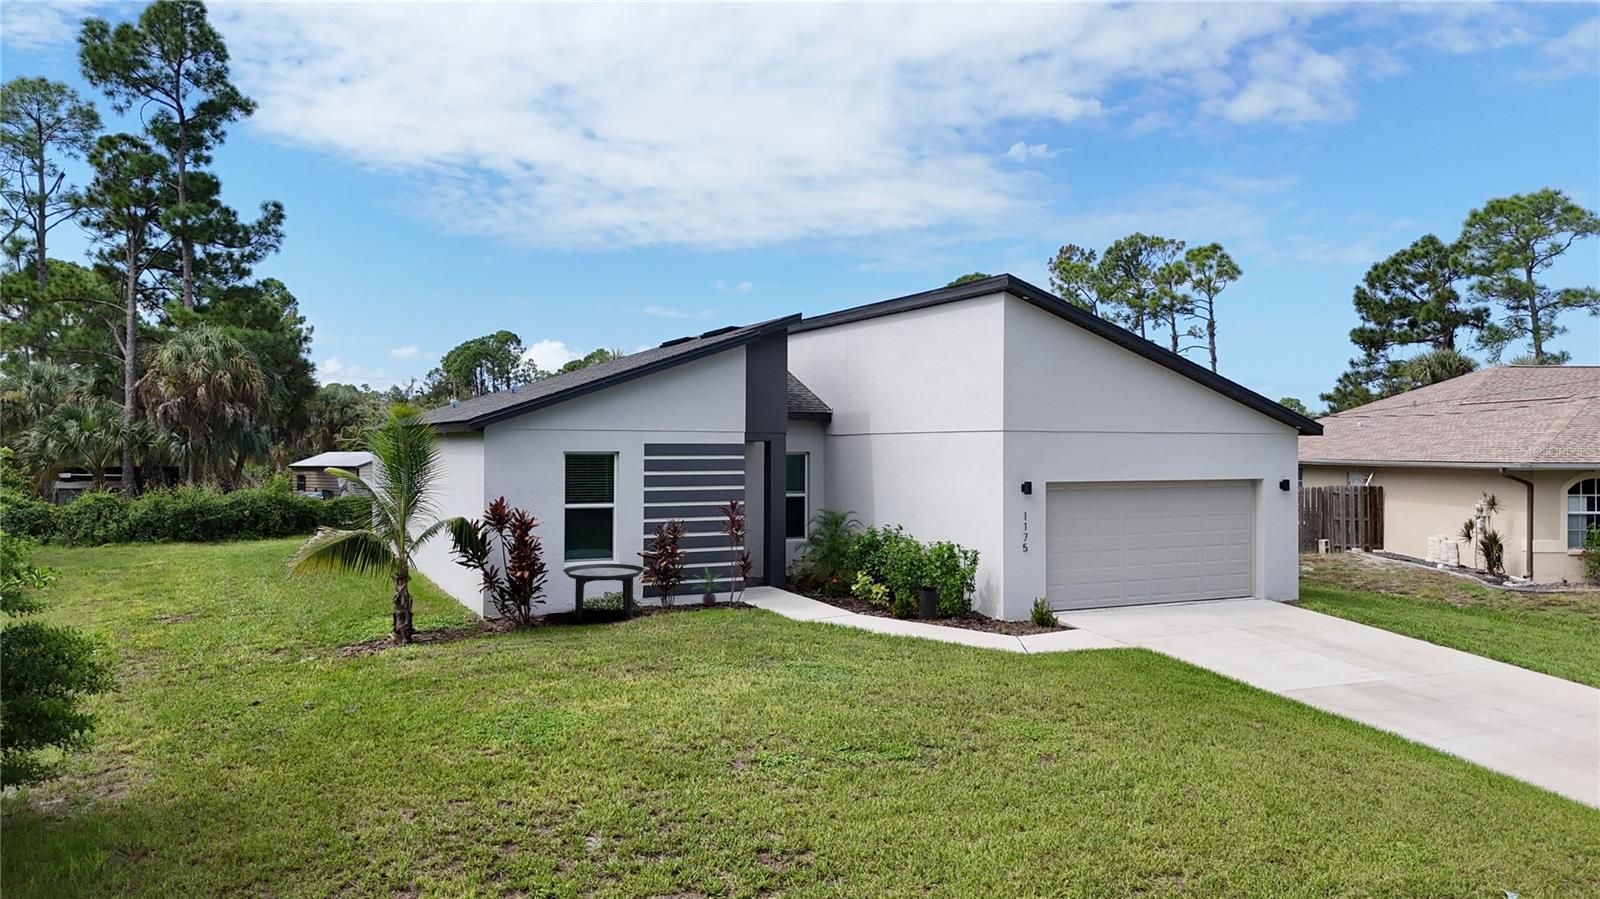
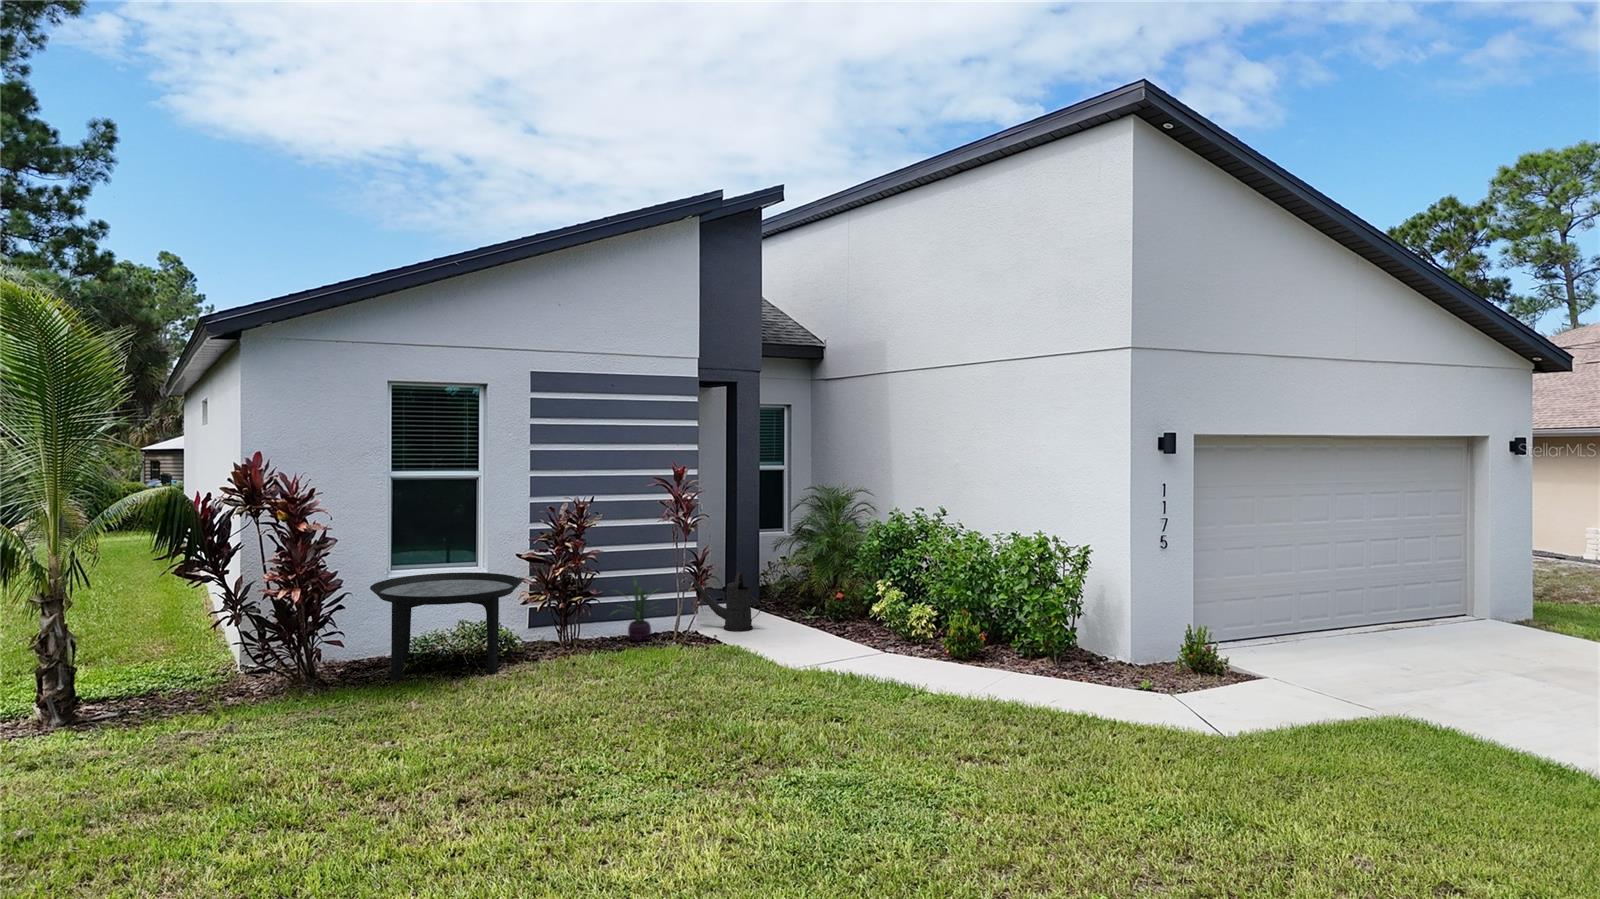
watering can: present [919,582,944,619] -> present [693,572,761,632]

